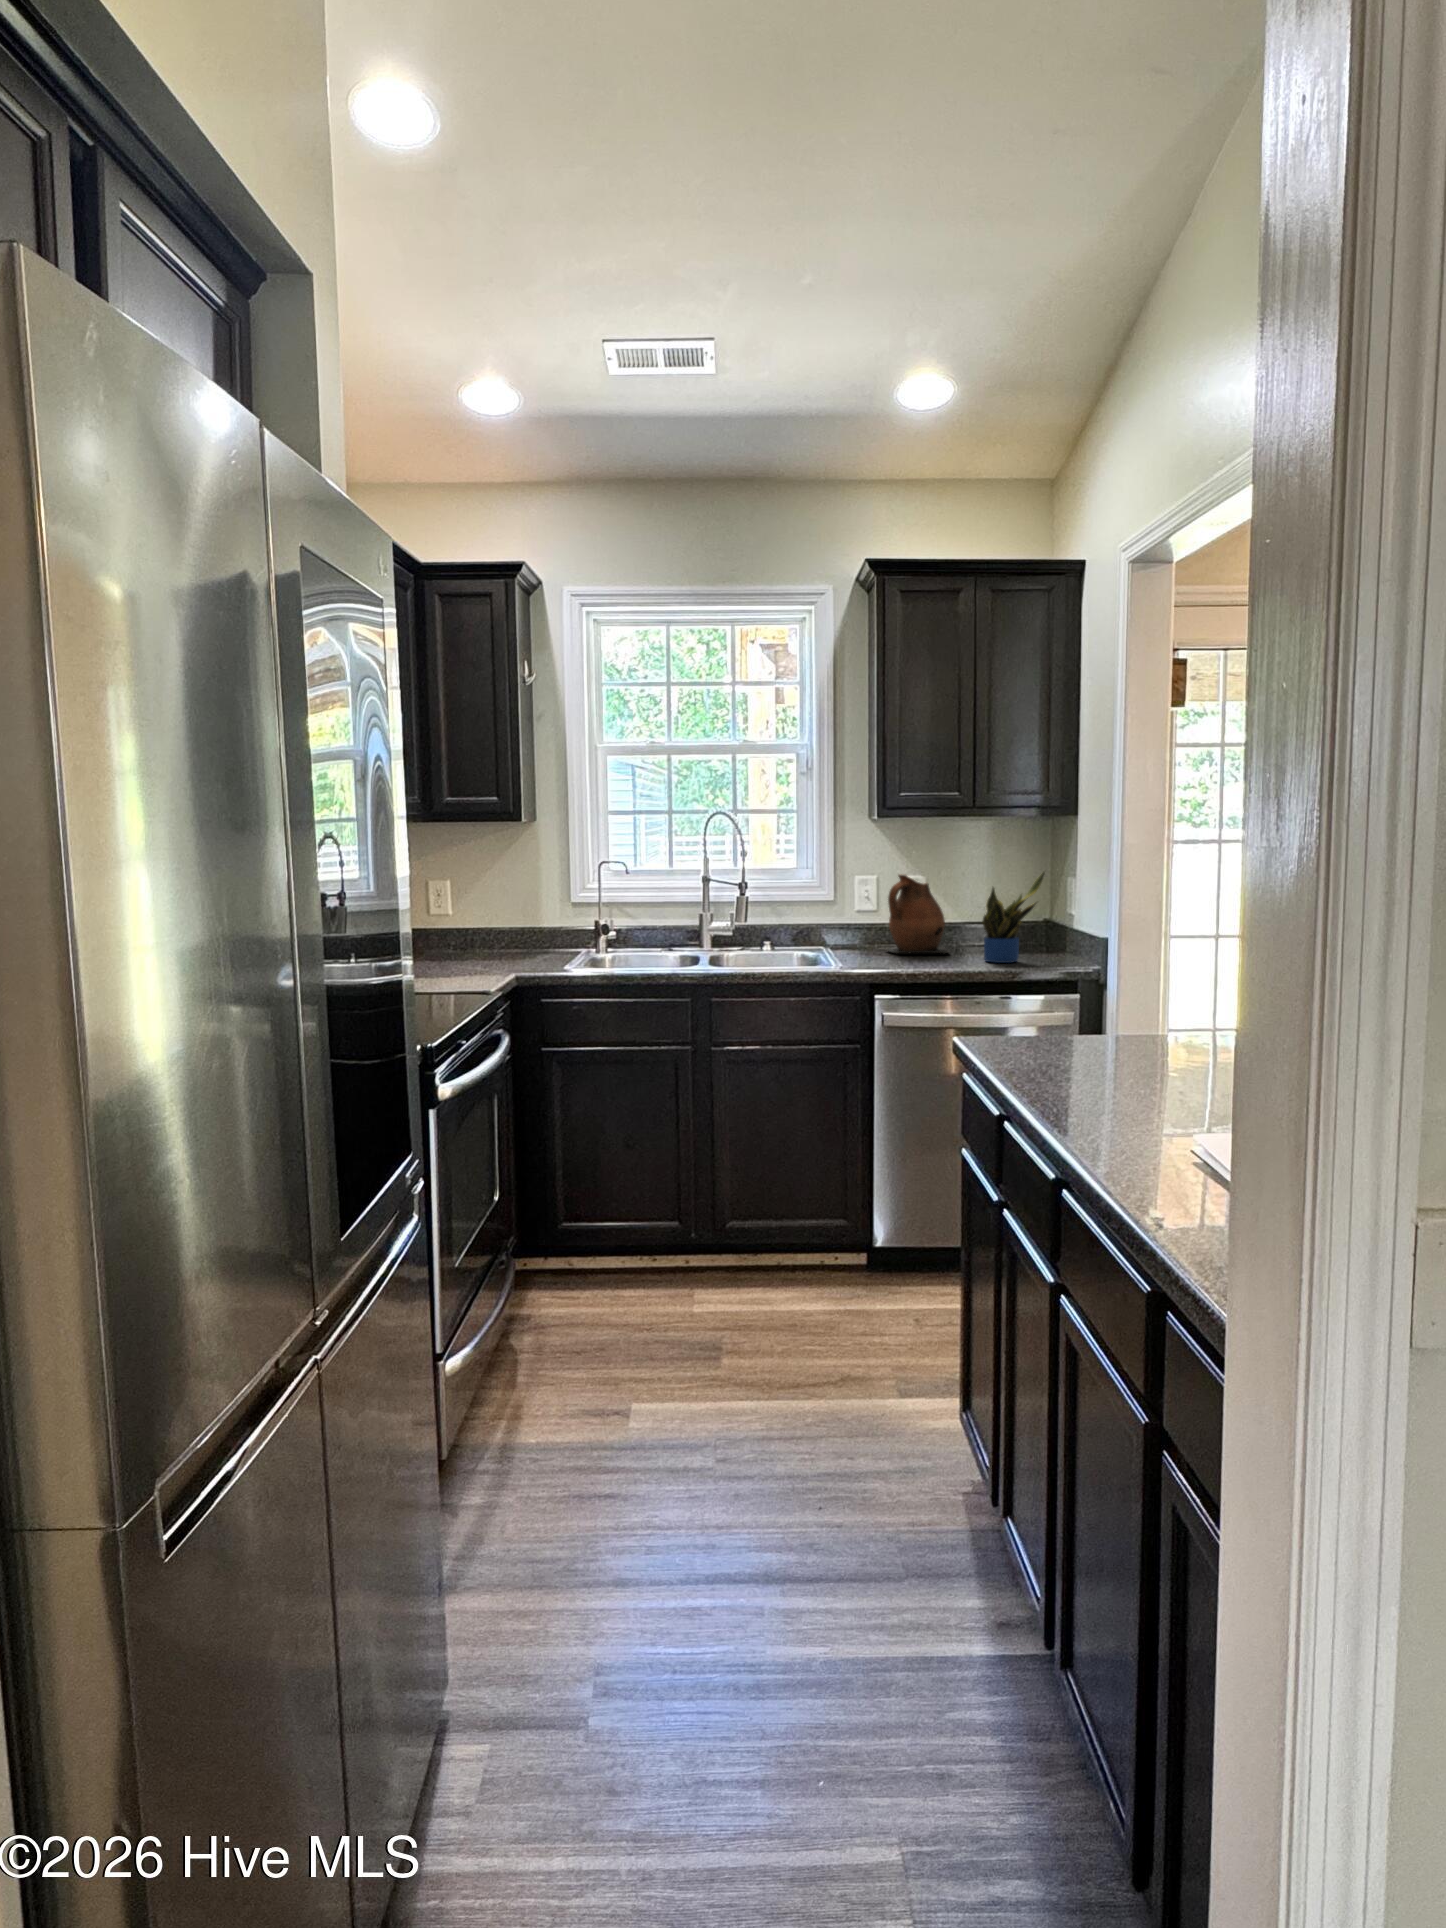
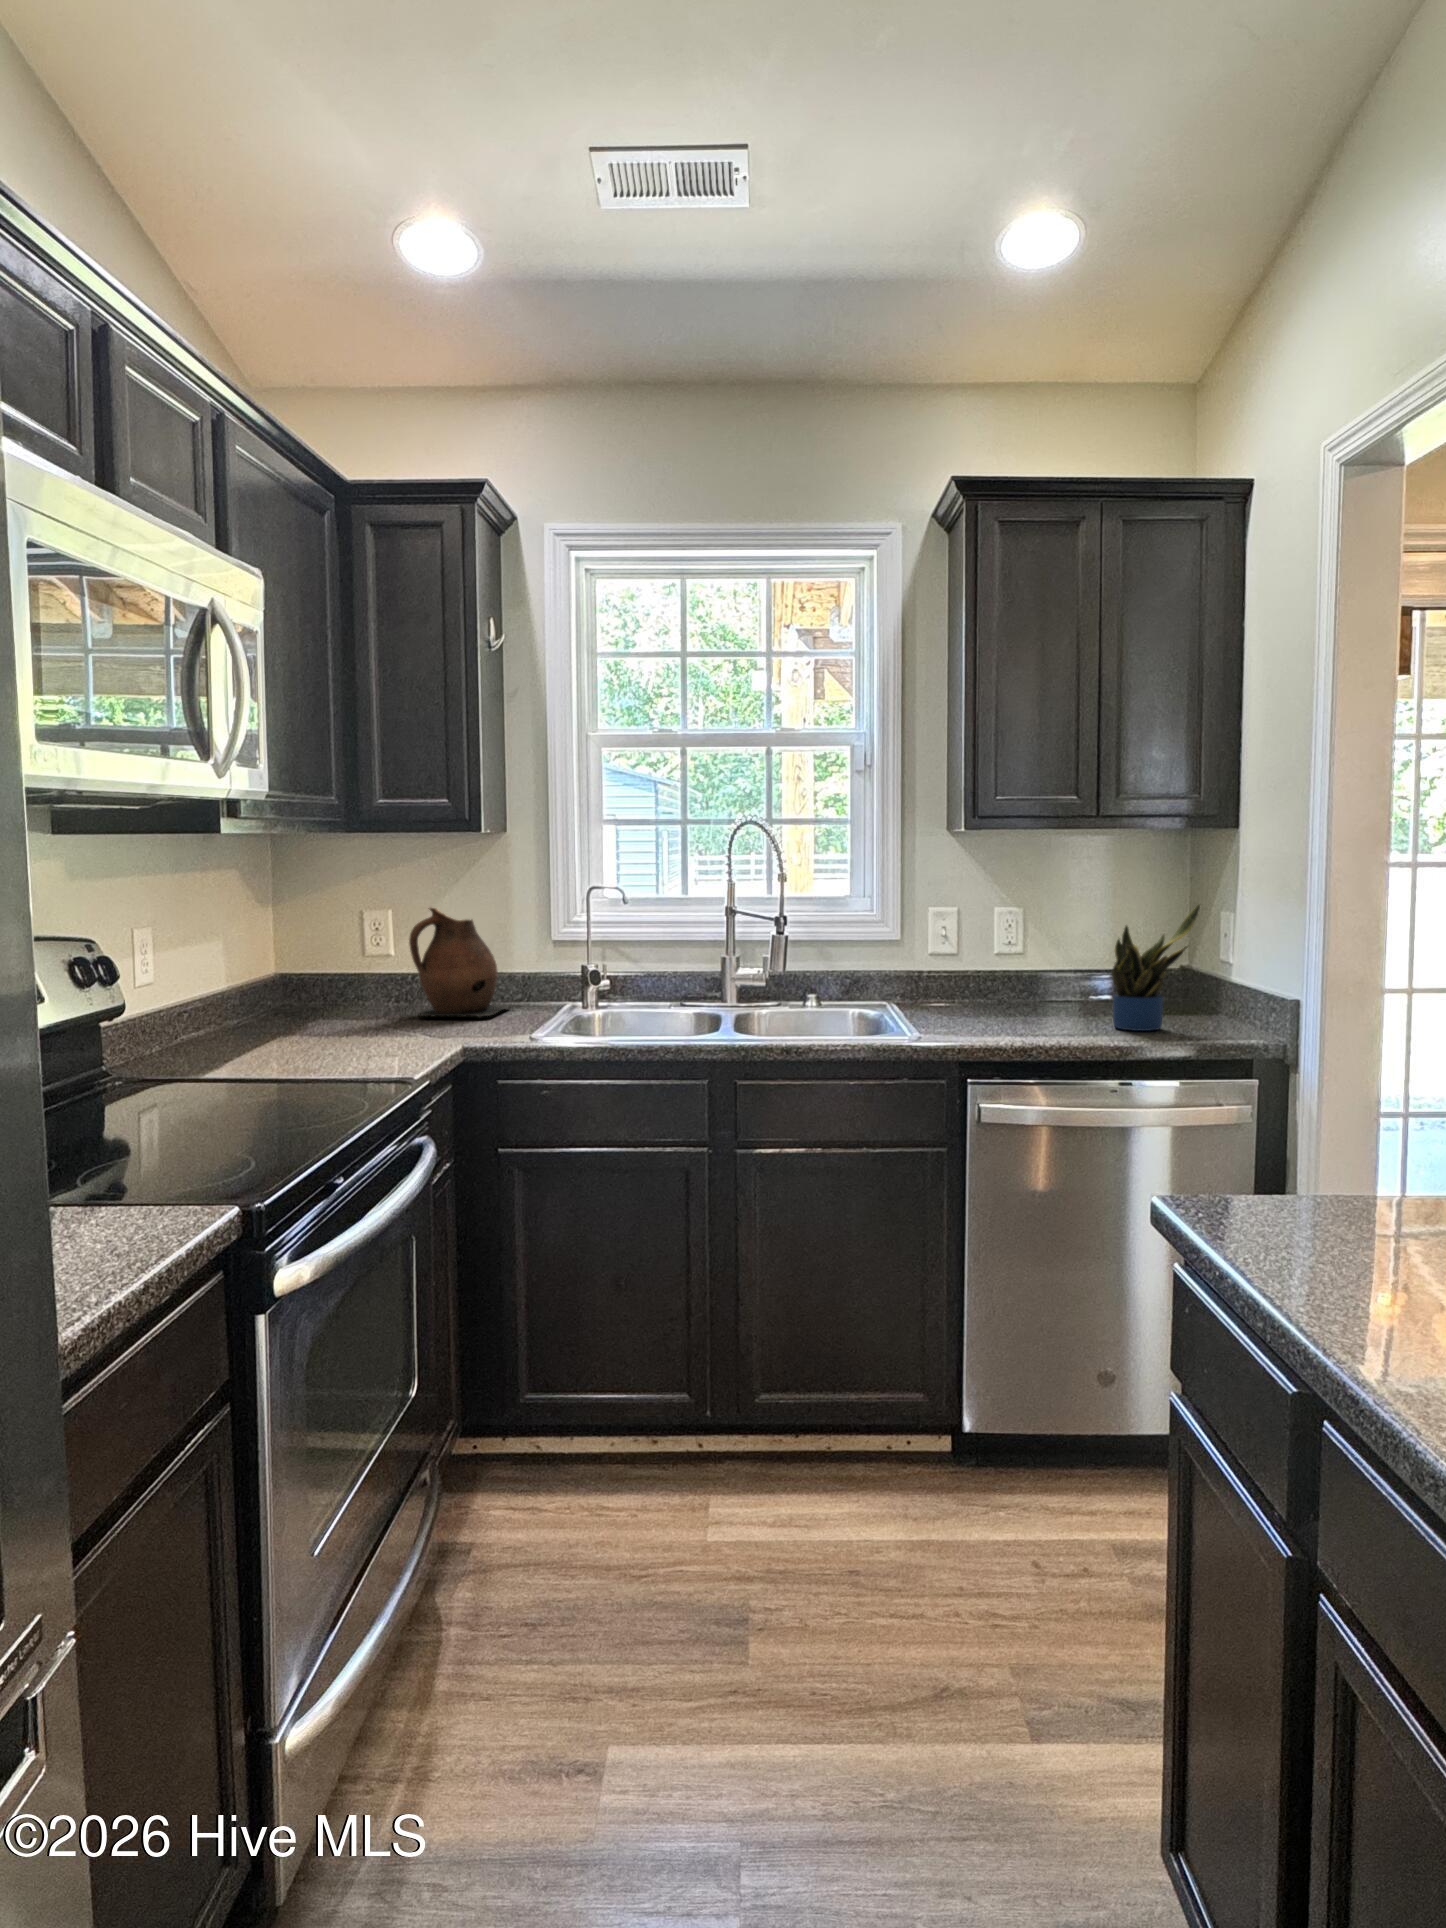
ceramic pitcher: present [888,874,949,953] -> present [409,908,510,1018]

